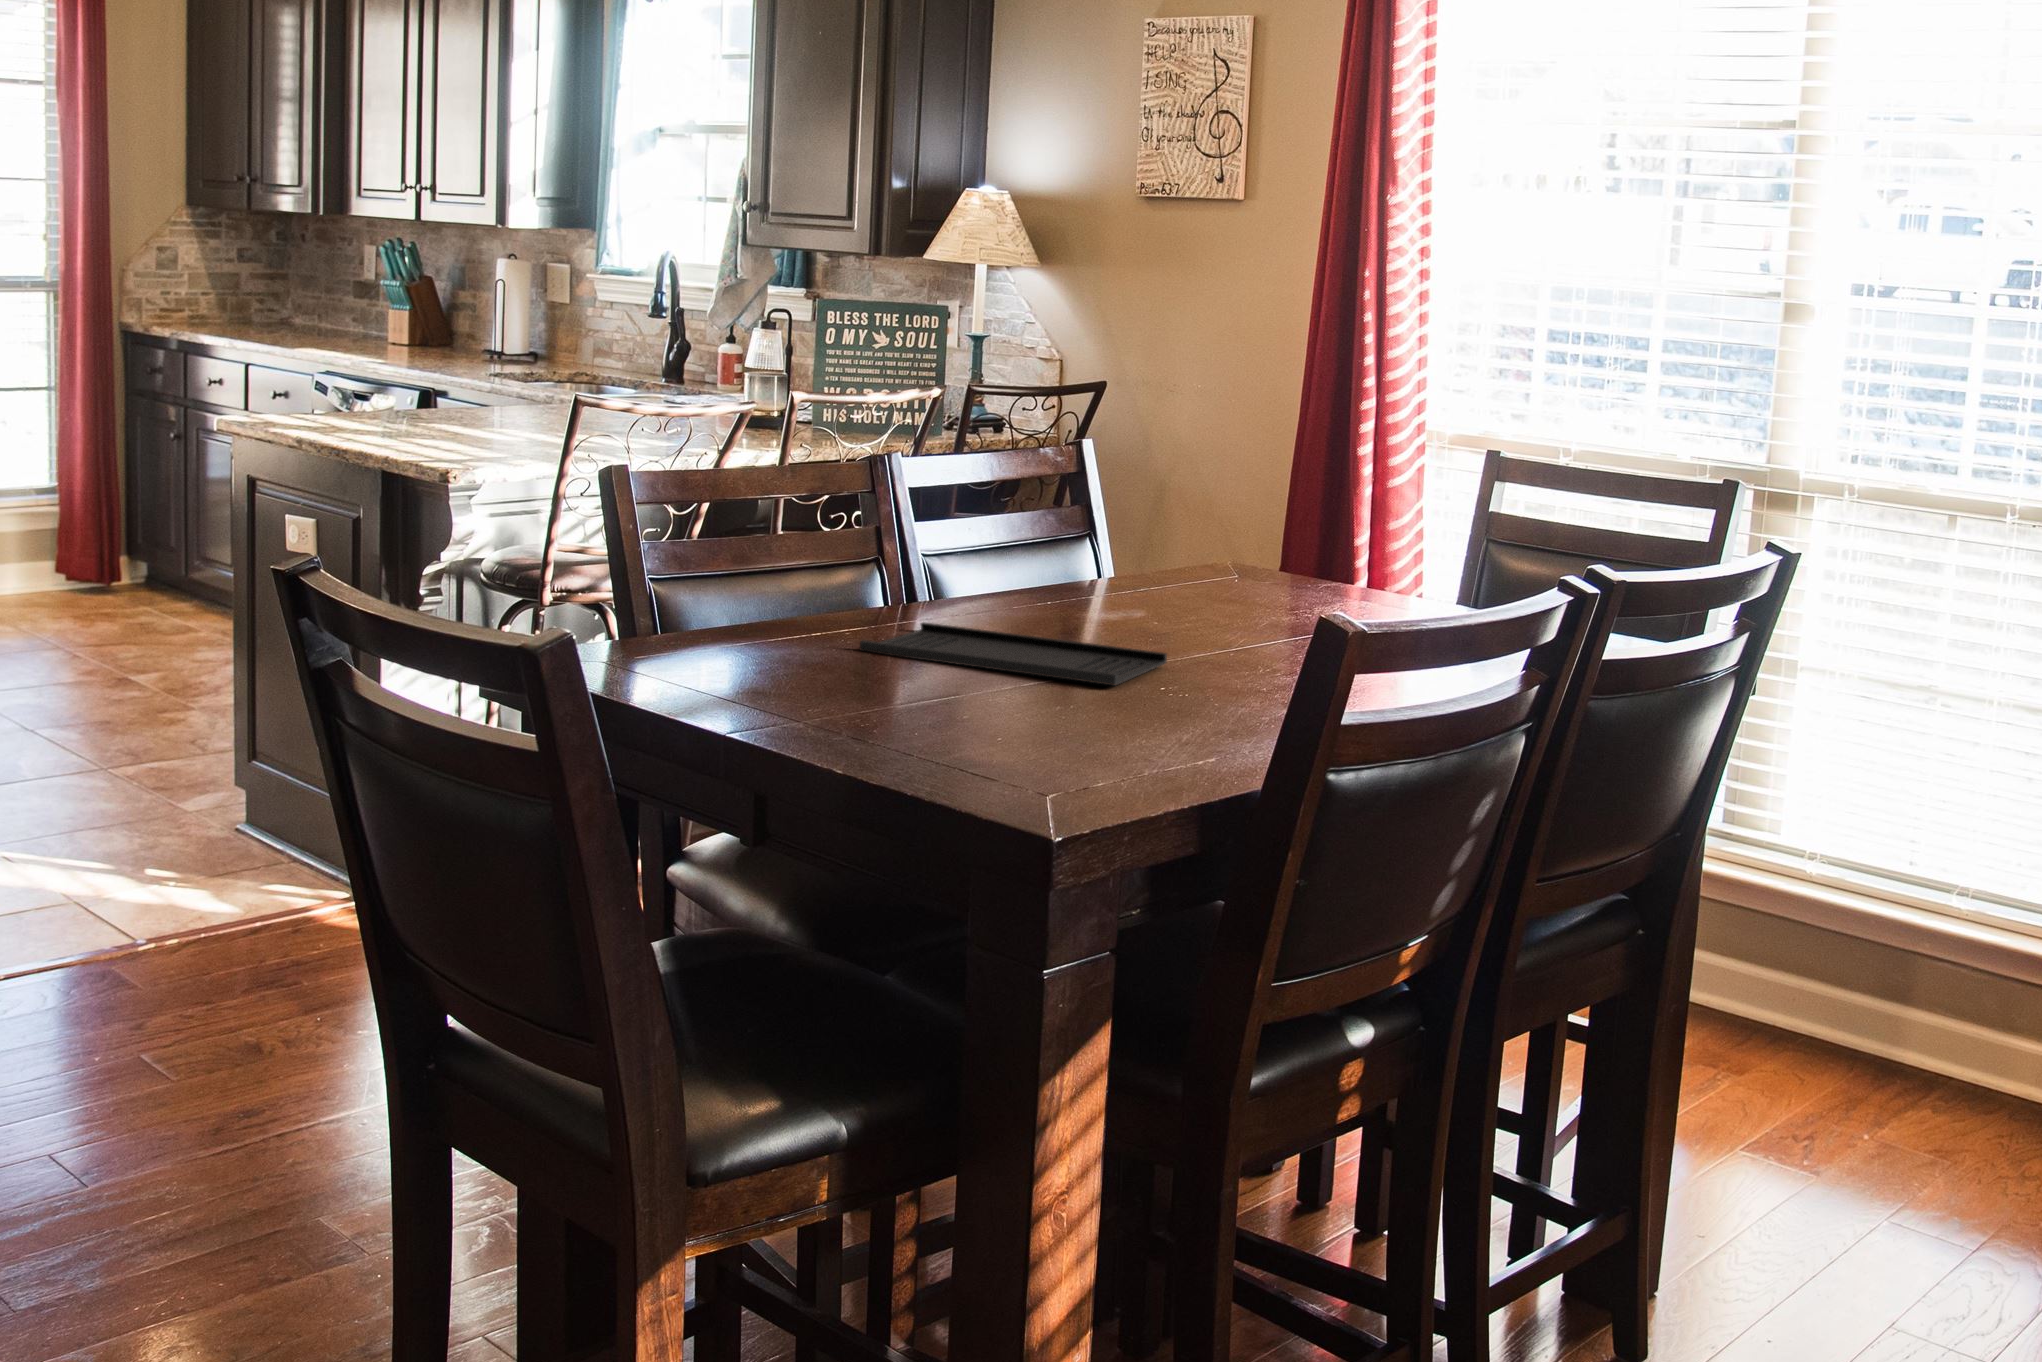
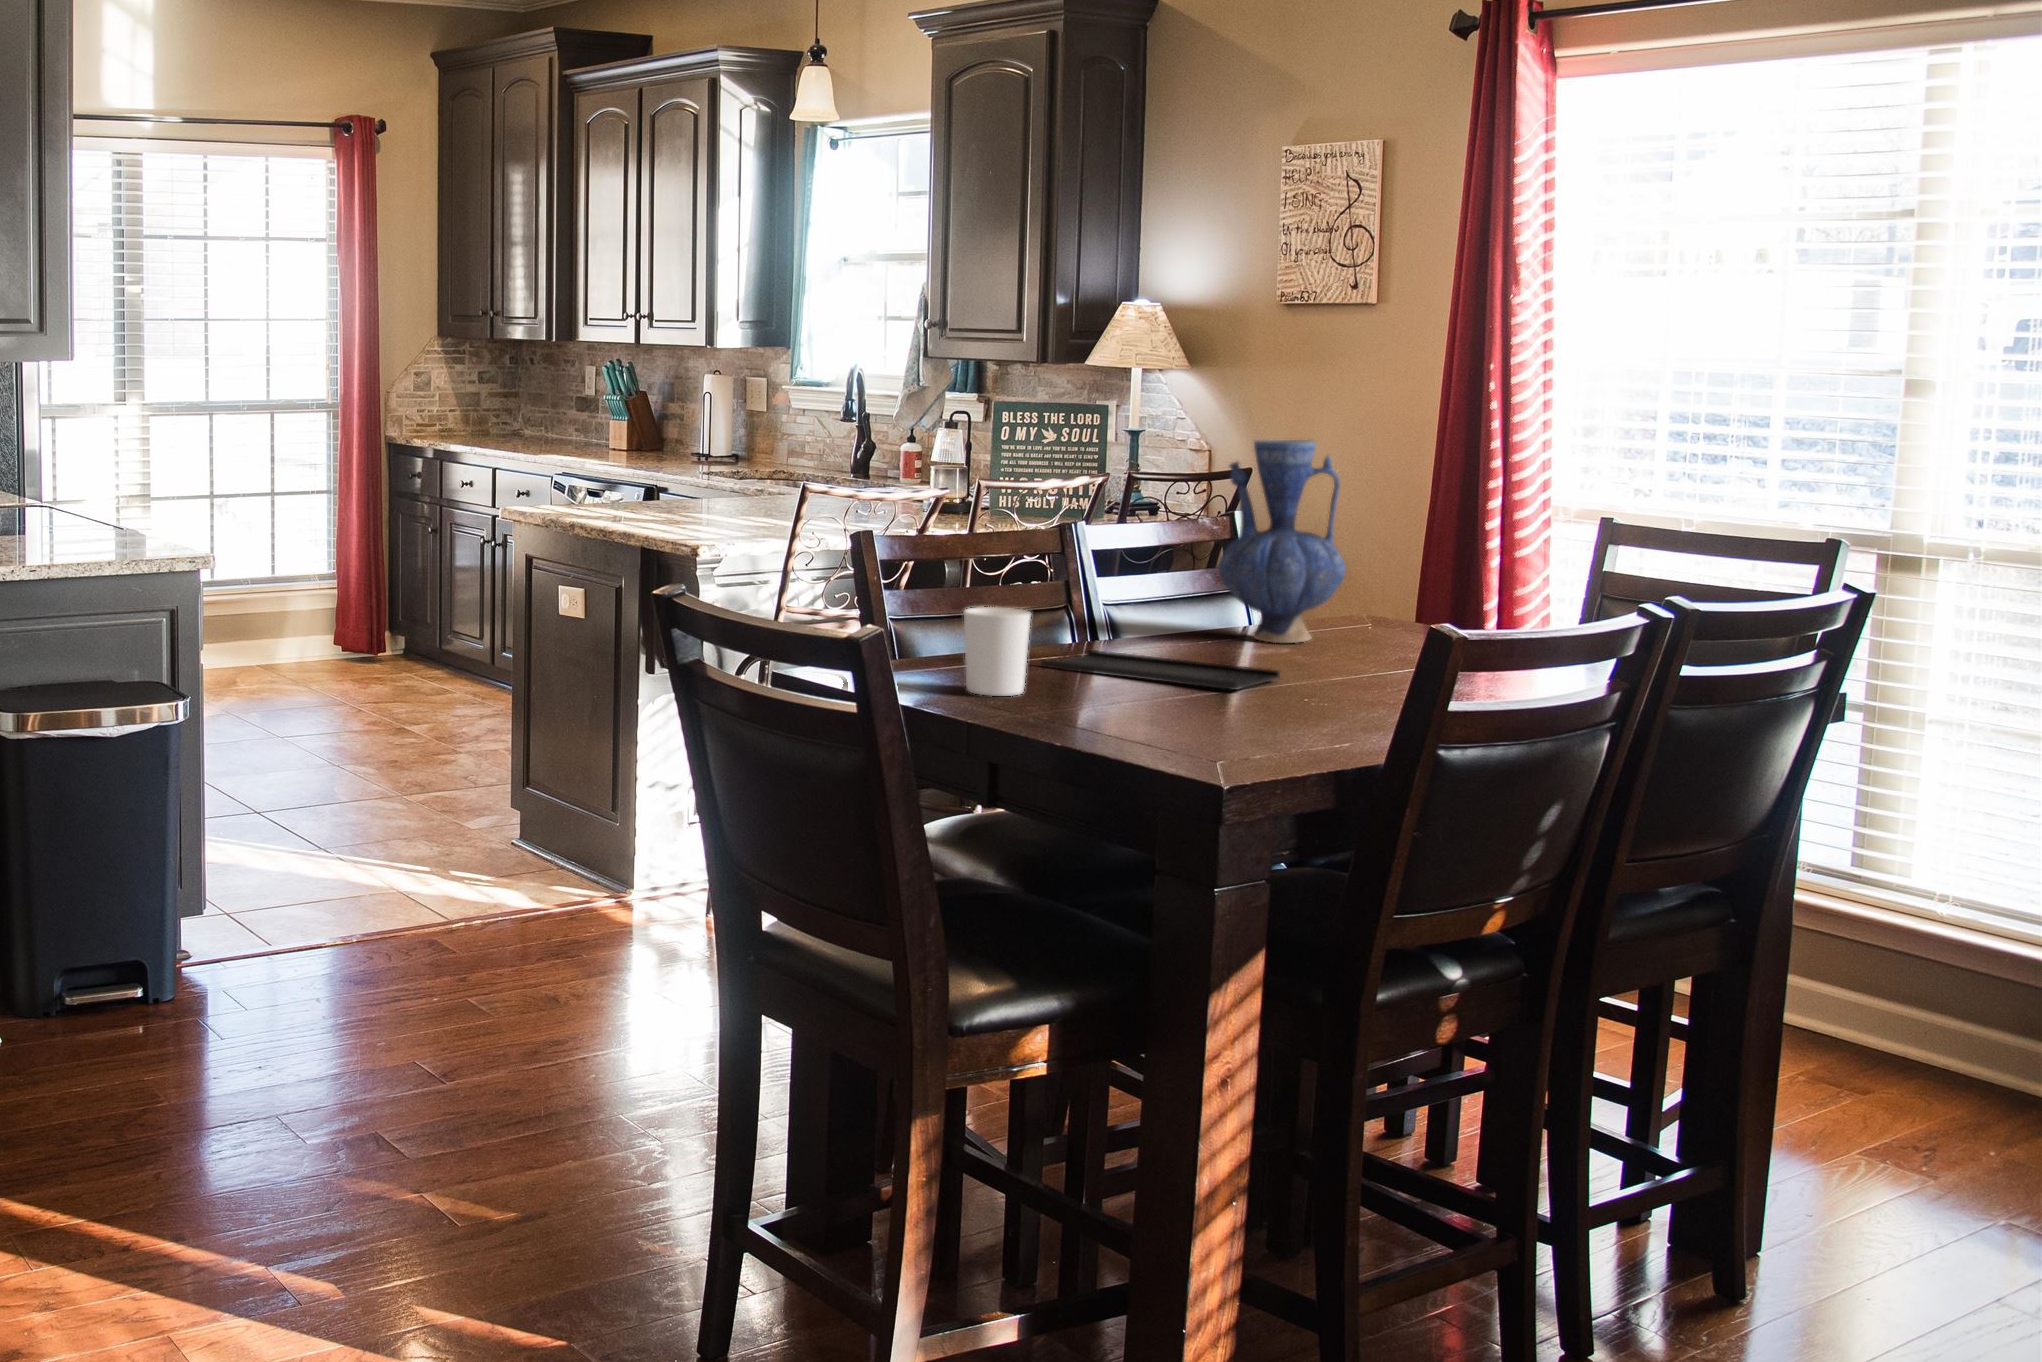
vase: none [1084,349,1234,605] -> present [1219,440,1346,643]
candle holder: none [747,578,843,707] -> present [964,607,1031,696]

